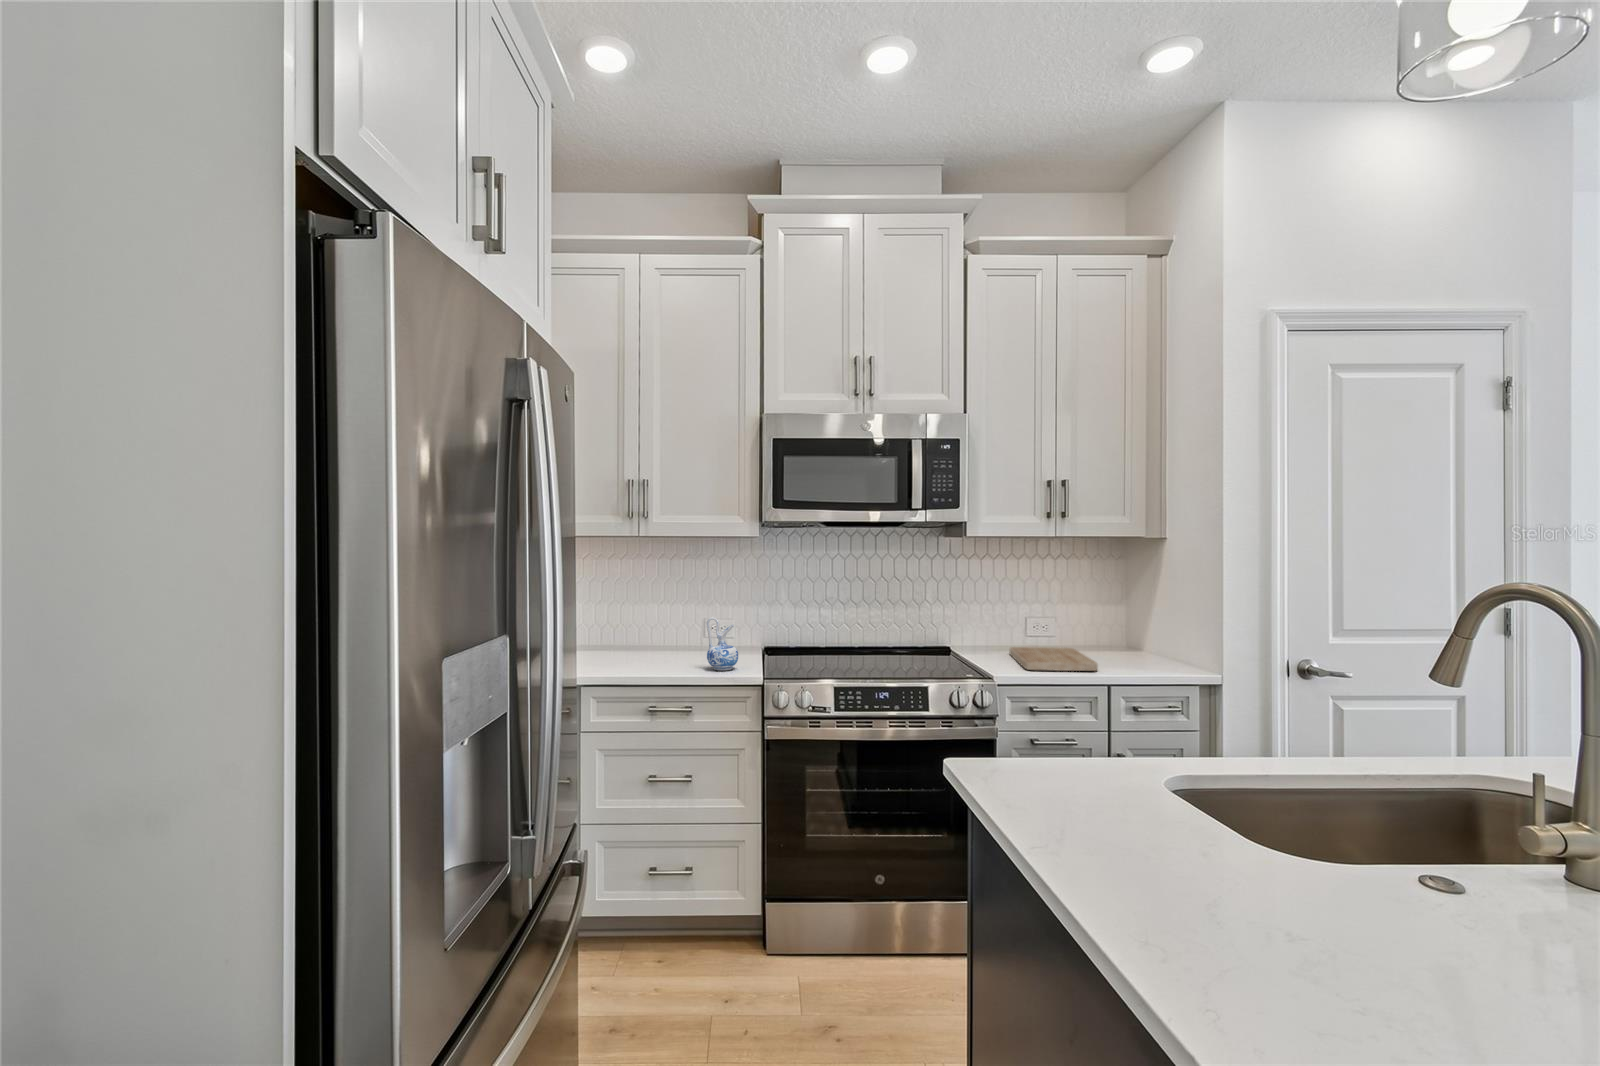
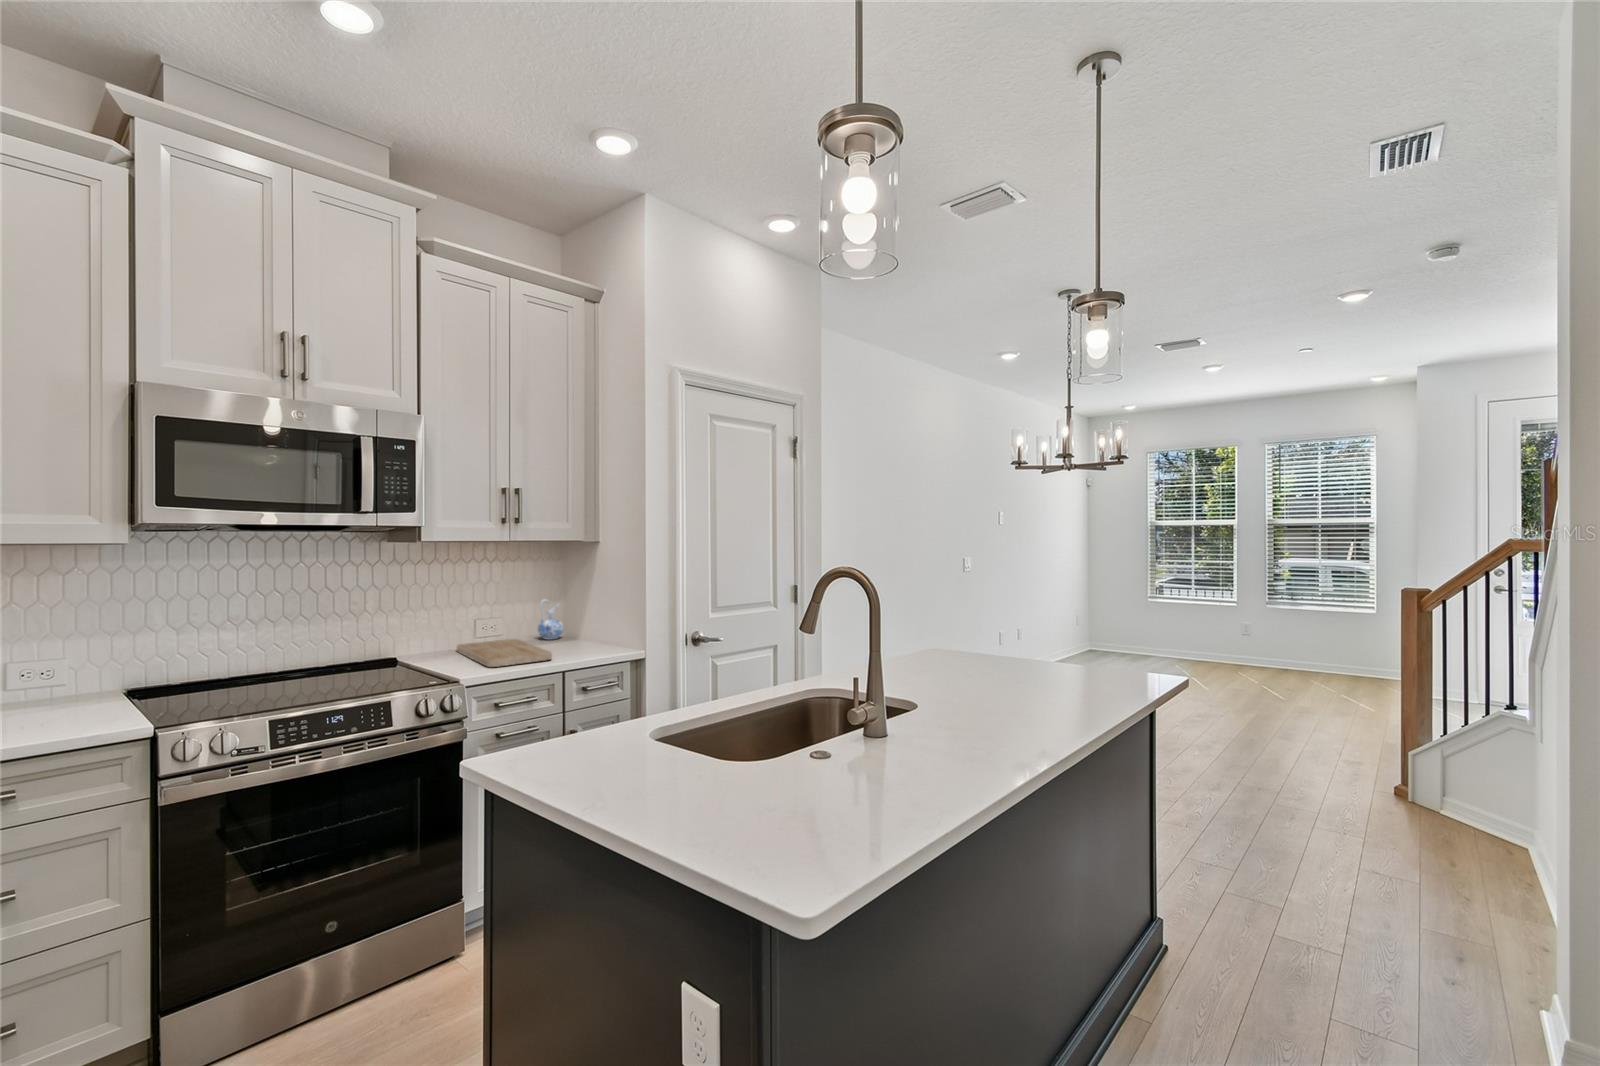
ceramic pitcher: present [707,617,738,670] -> present [538,599,563,639]

